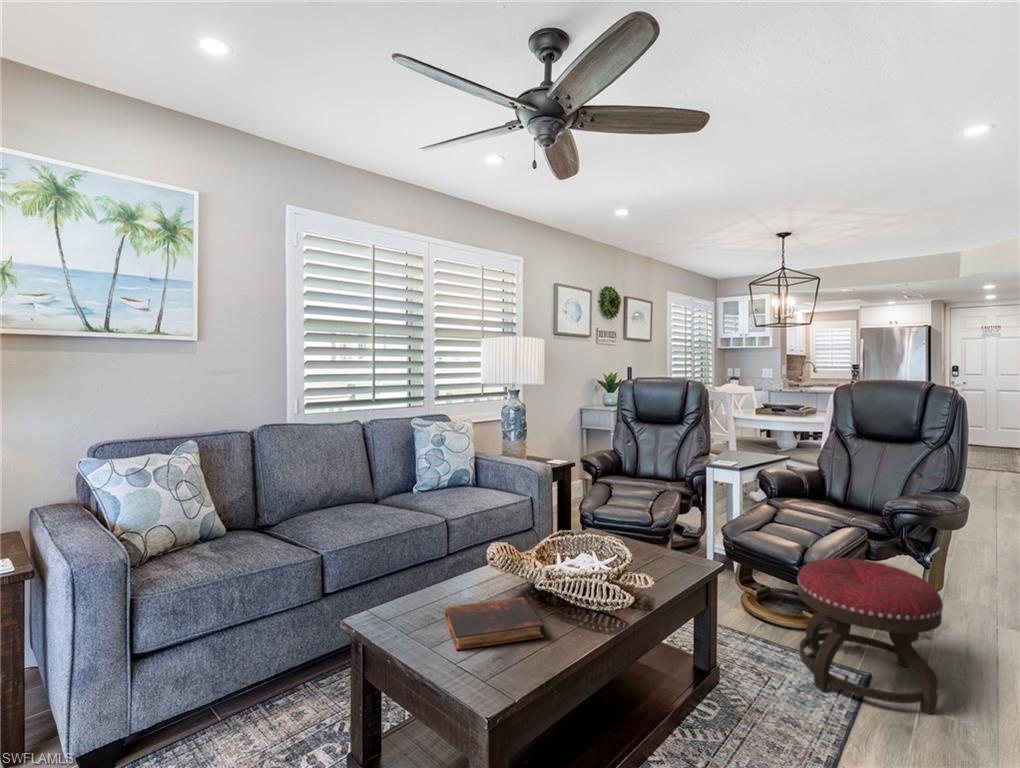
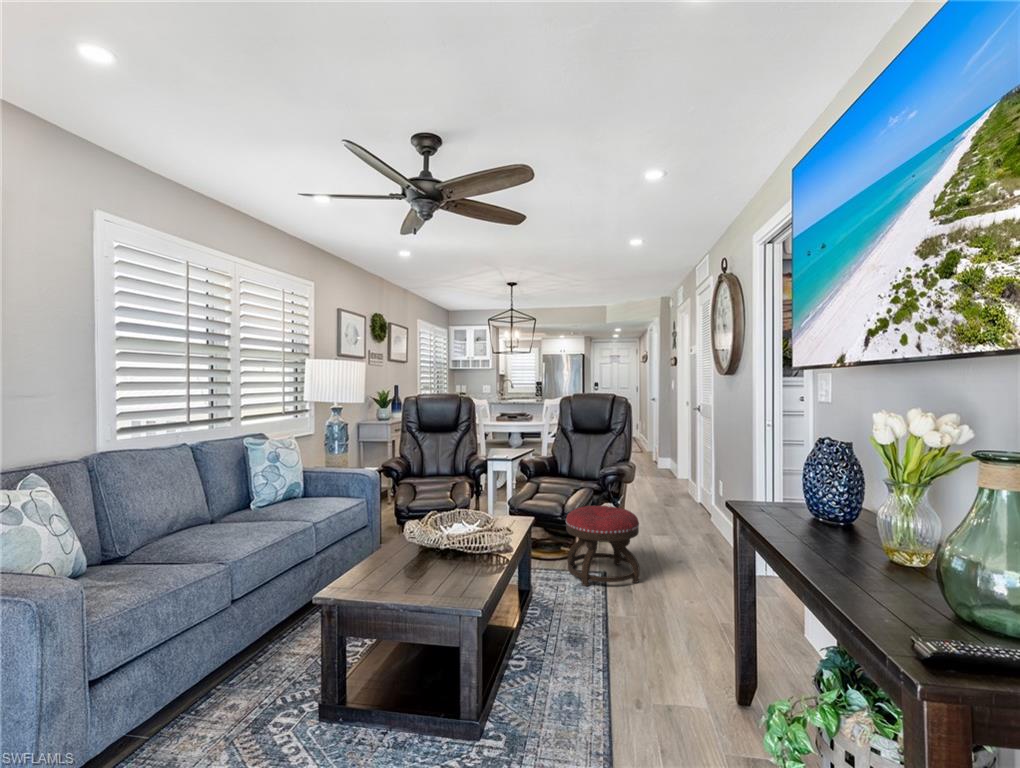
book: present [445,597,543,650] -> none [399,553,474,588]

